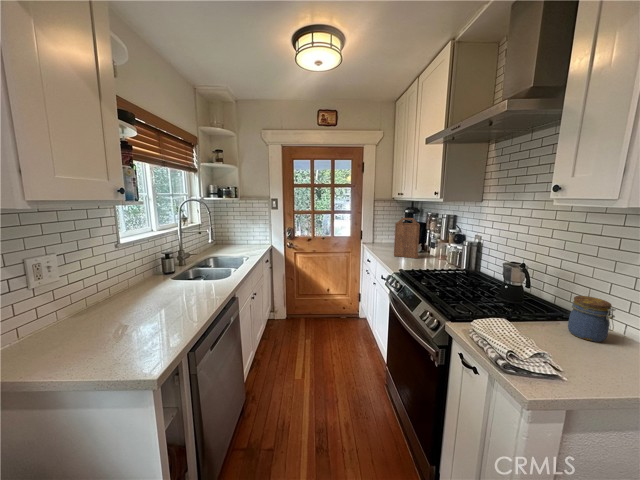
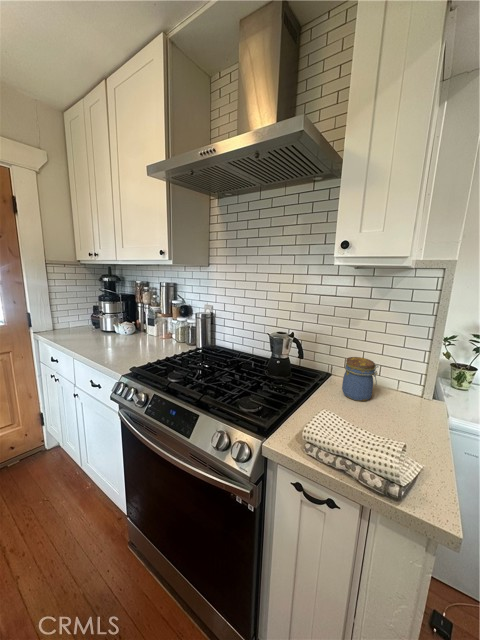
cutting board: present [394,218,420,258] -> none [99,288,139,346]

